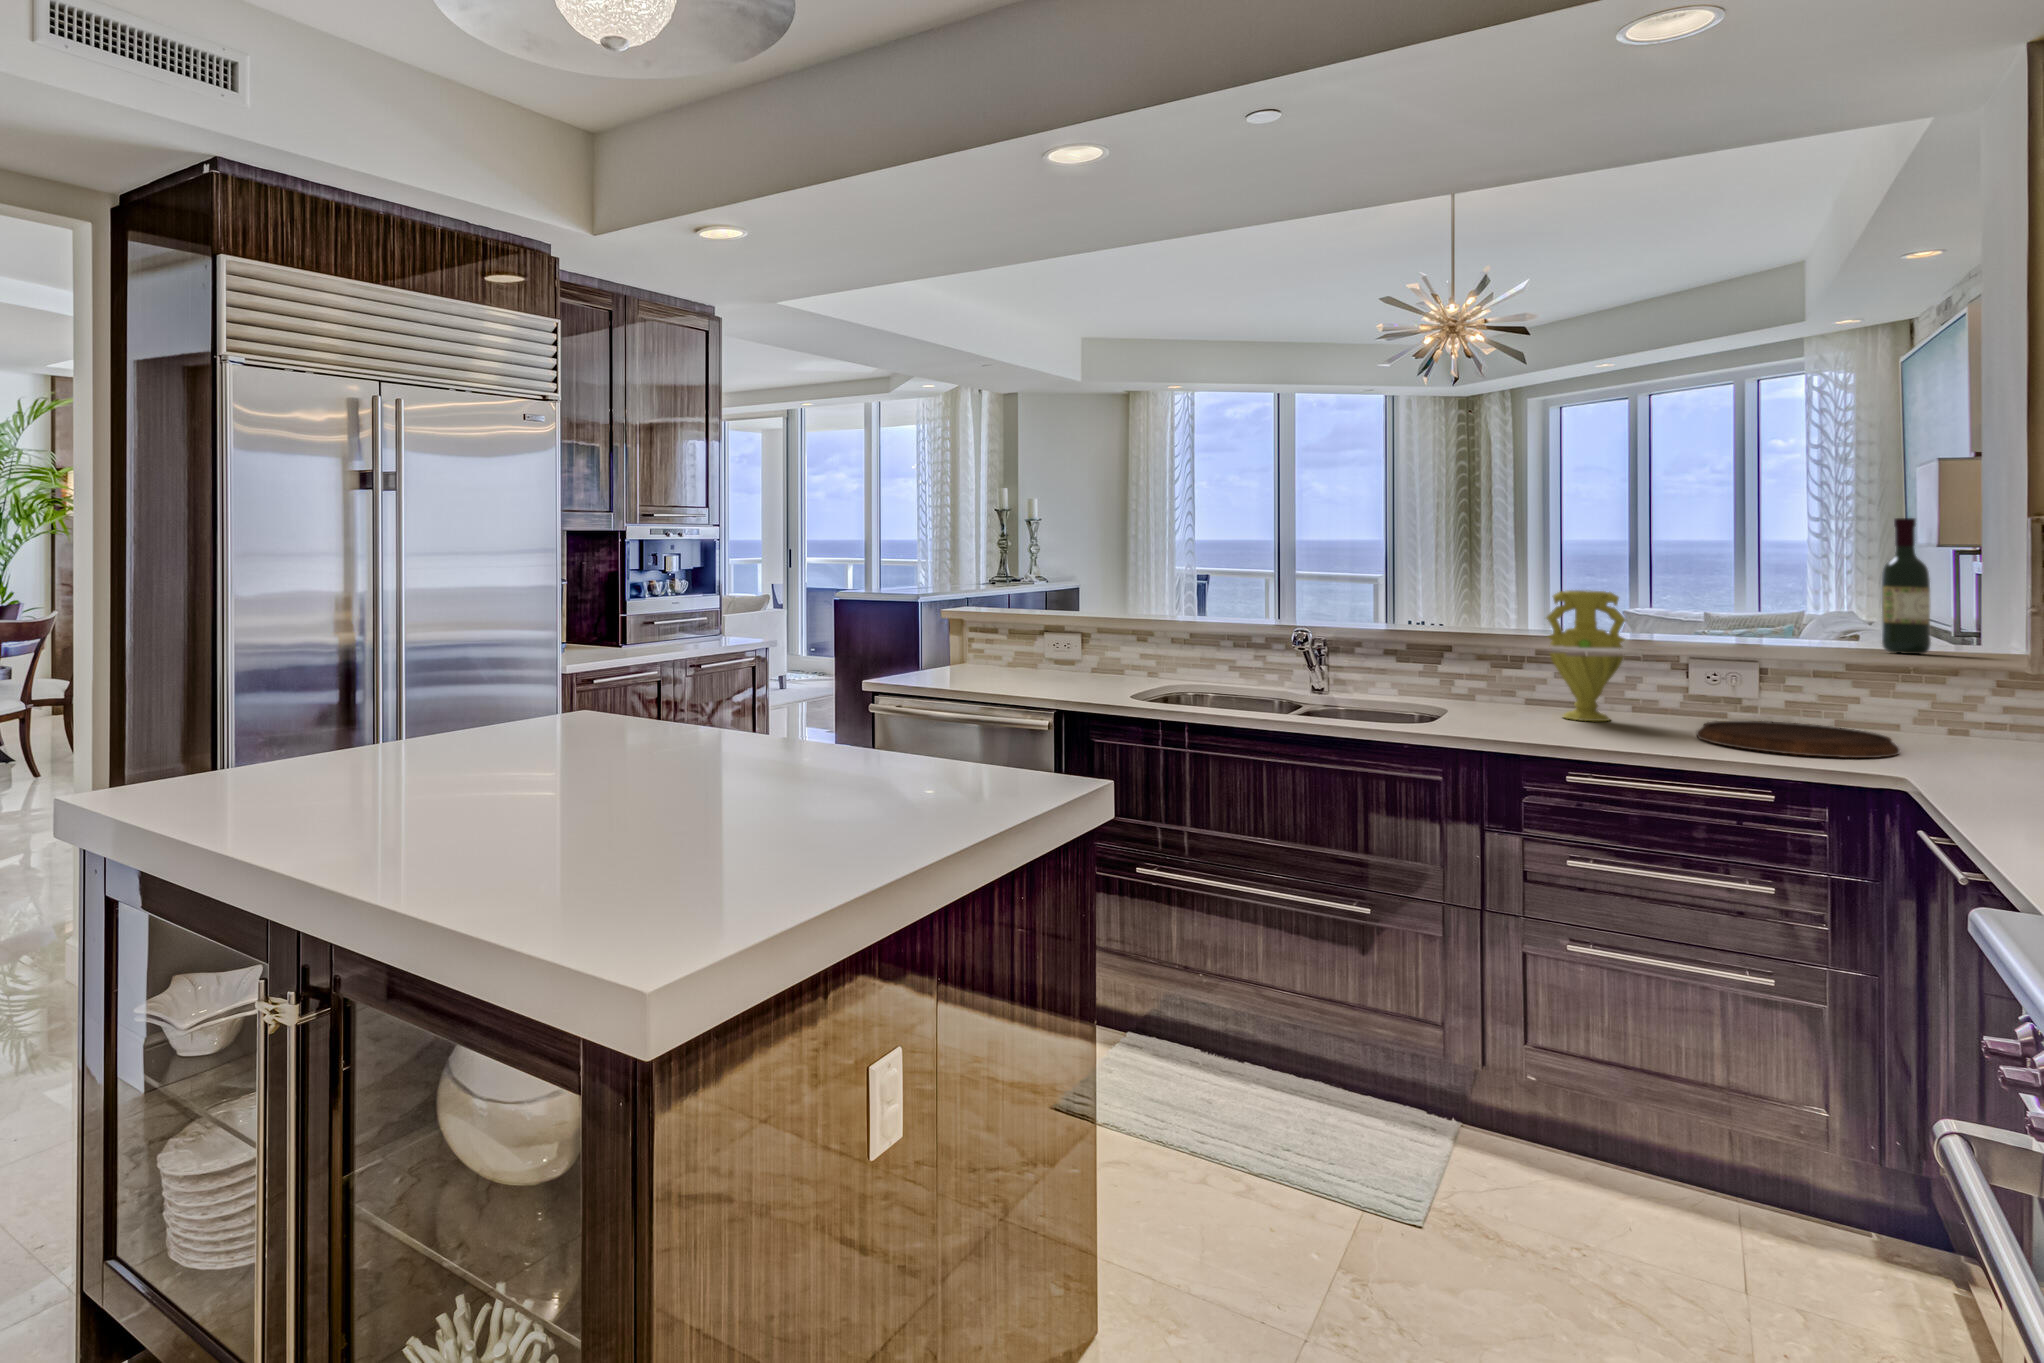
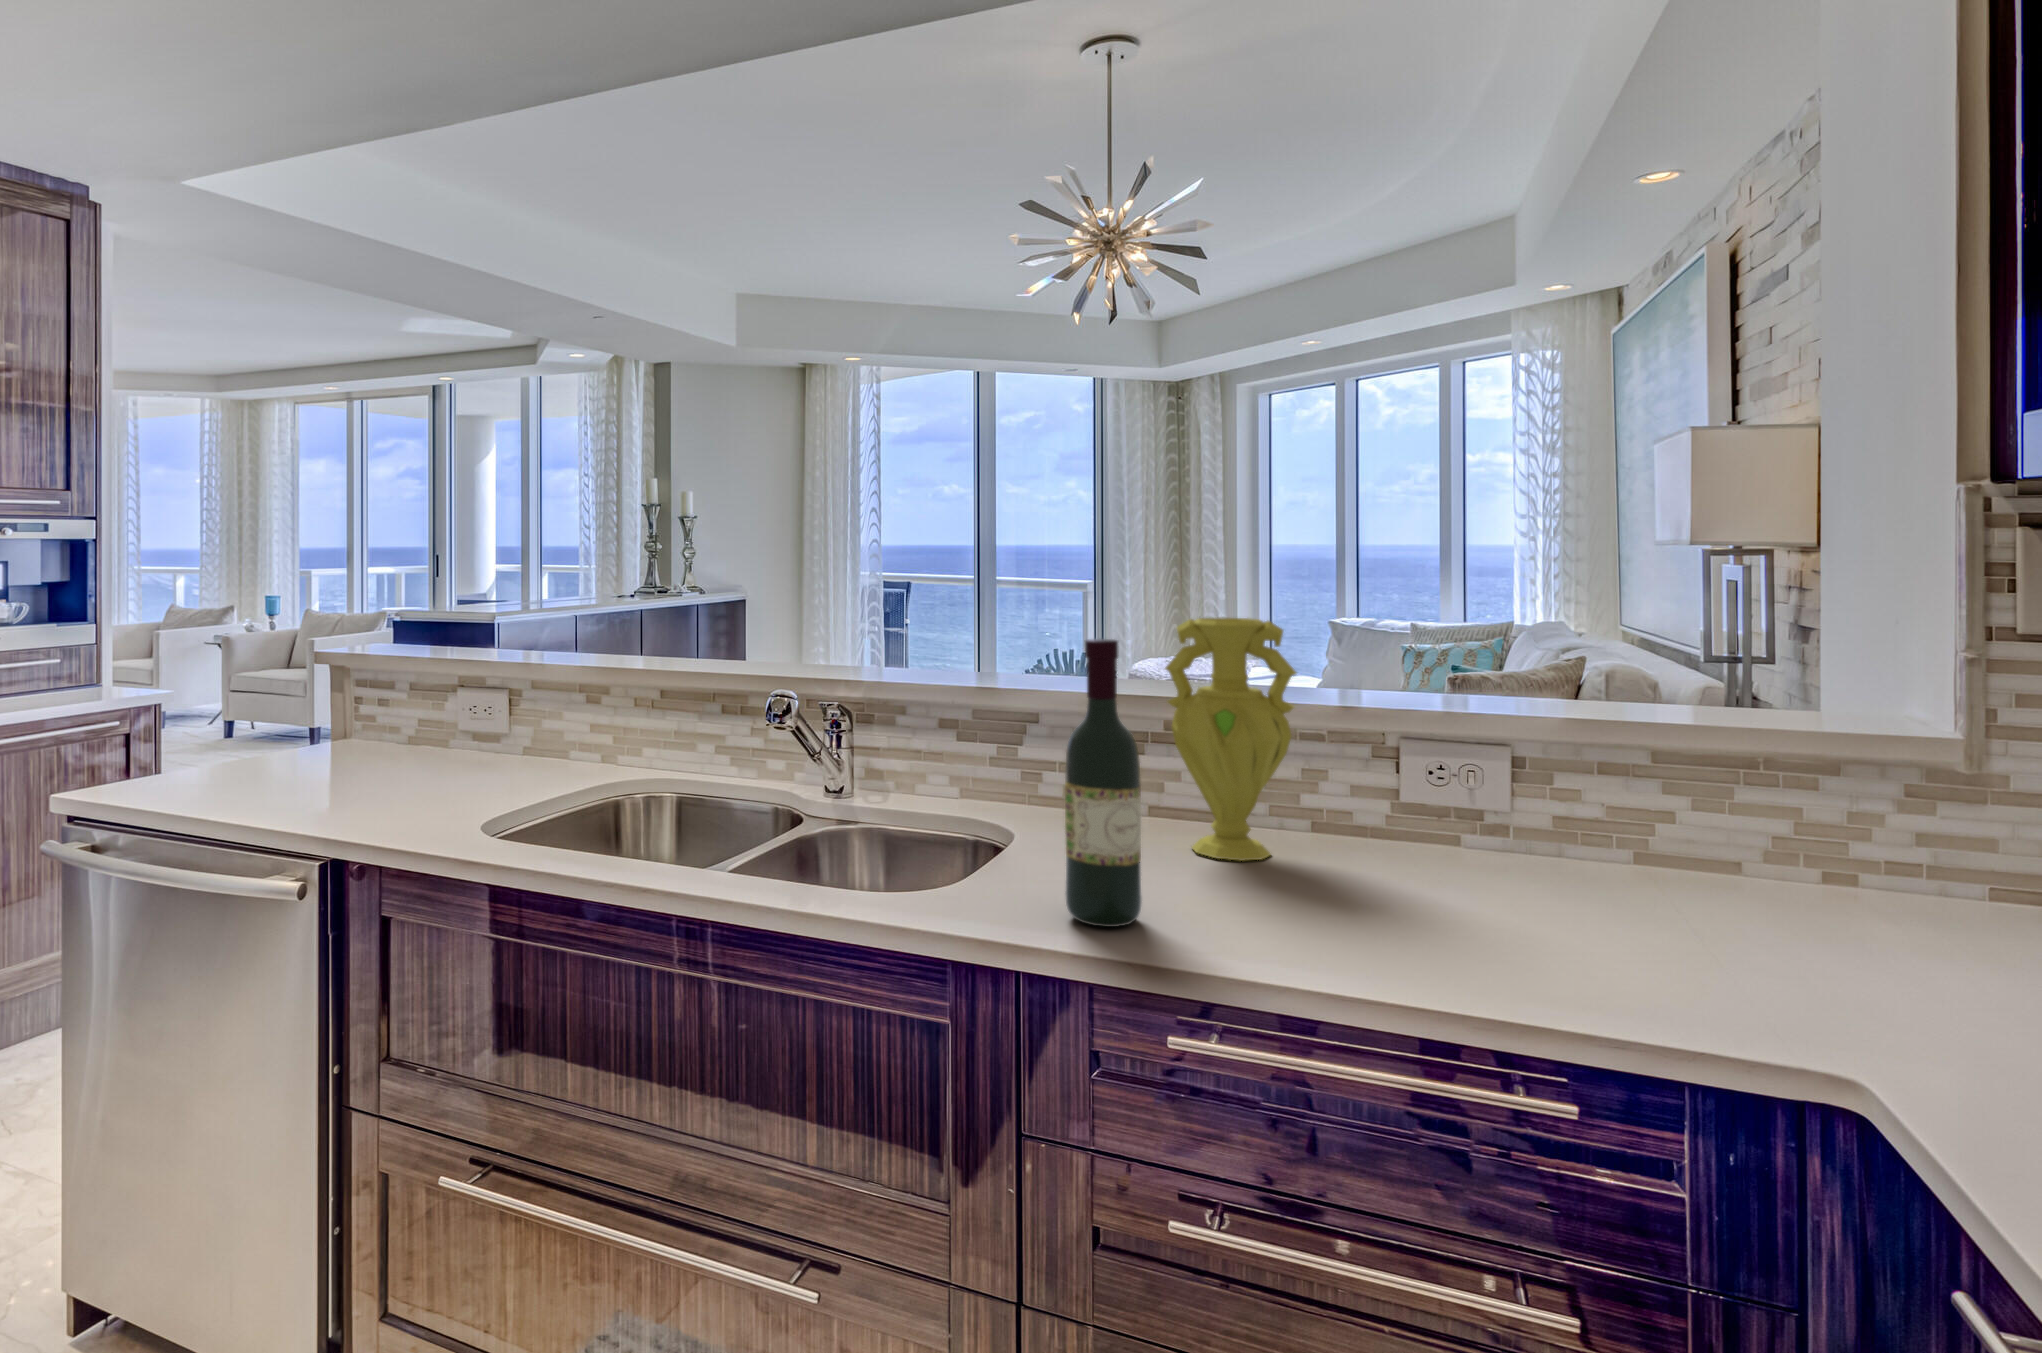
wine bottle: present [1882,518,1931,654] -> present [1065,639,1142,927]
cutting board: present [1697,721,1899,758] -> none [1412,865,1786,983]

